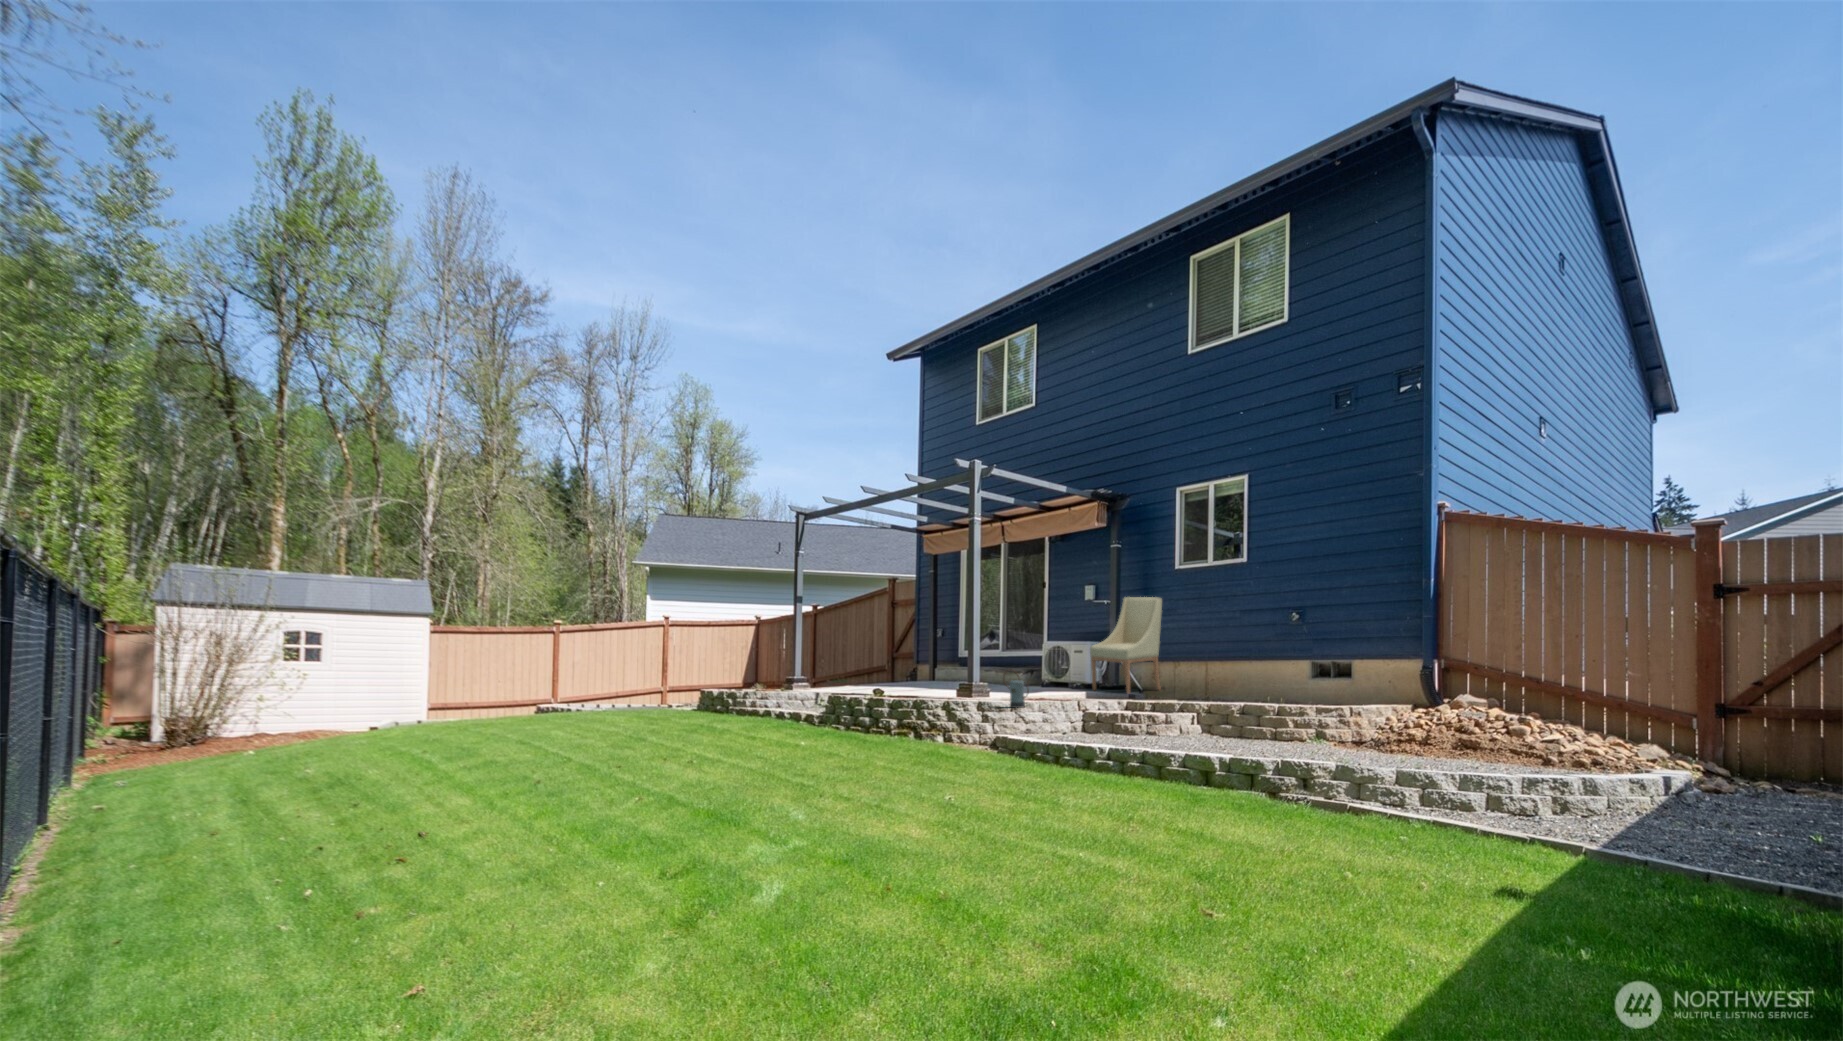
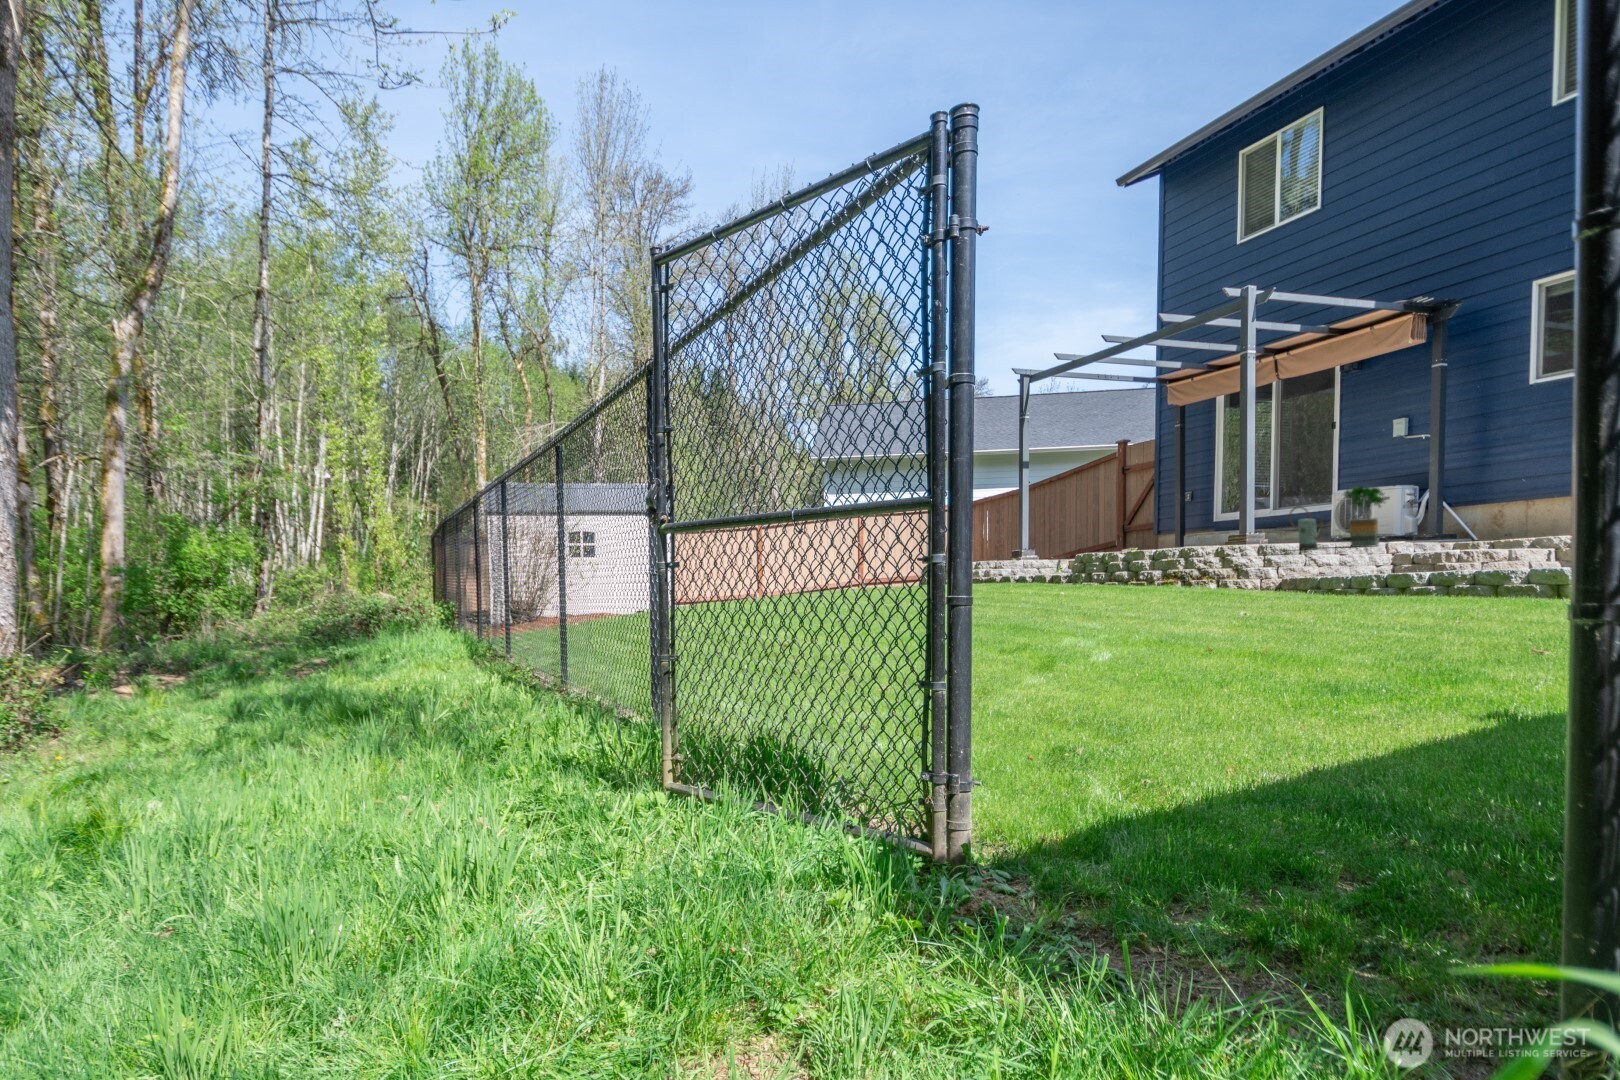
chair: present [1090,597,1162,694] -> none [1400,422,1501,541]
potted tree: none [1044,652,1079,704] -> present [1344,486,1385,547]

